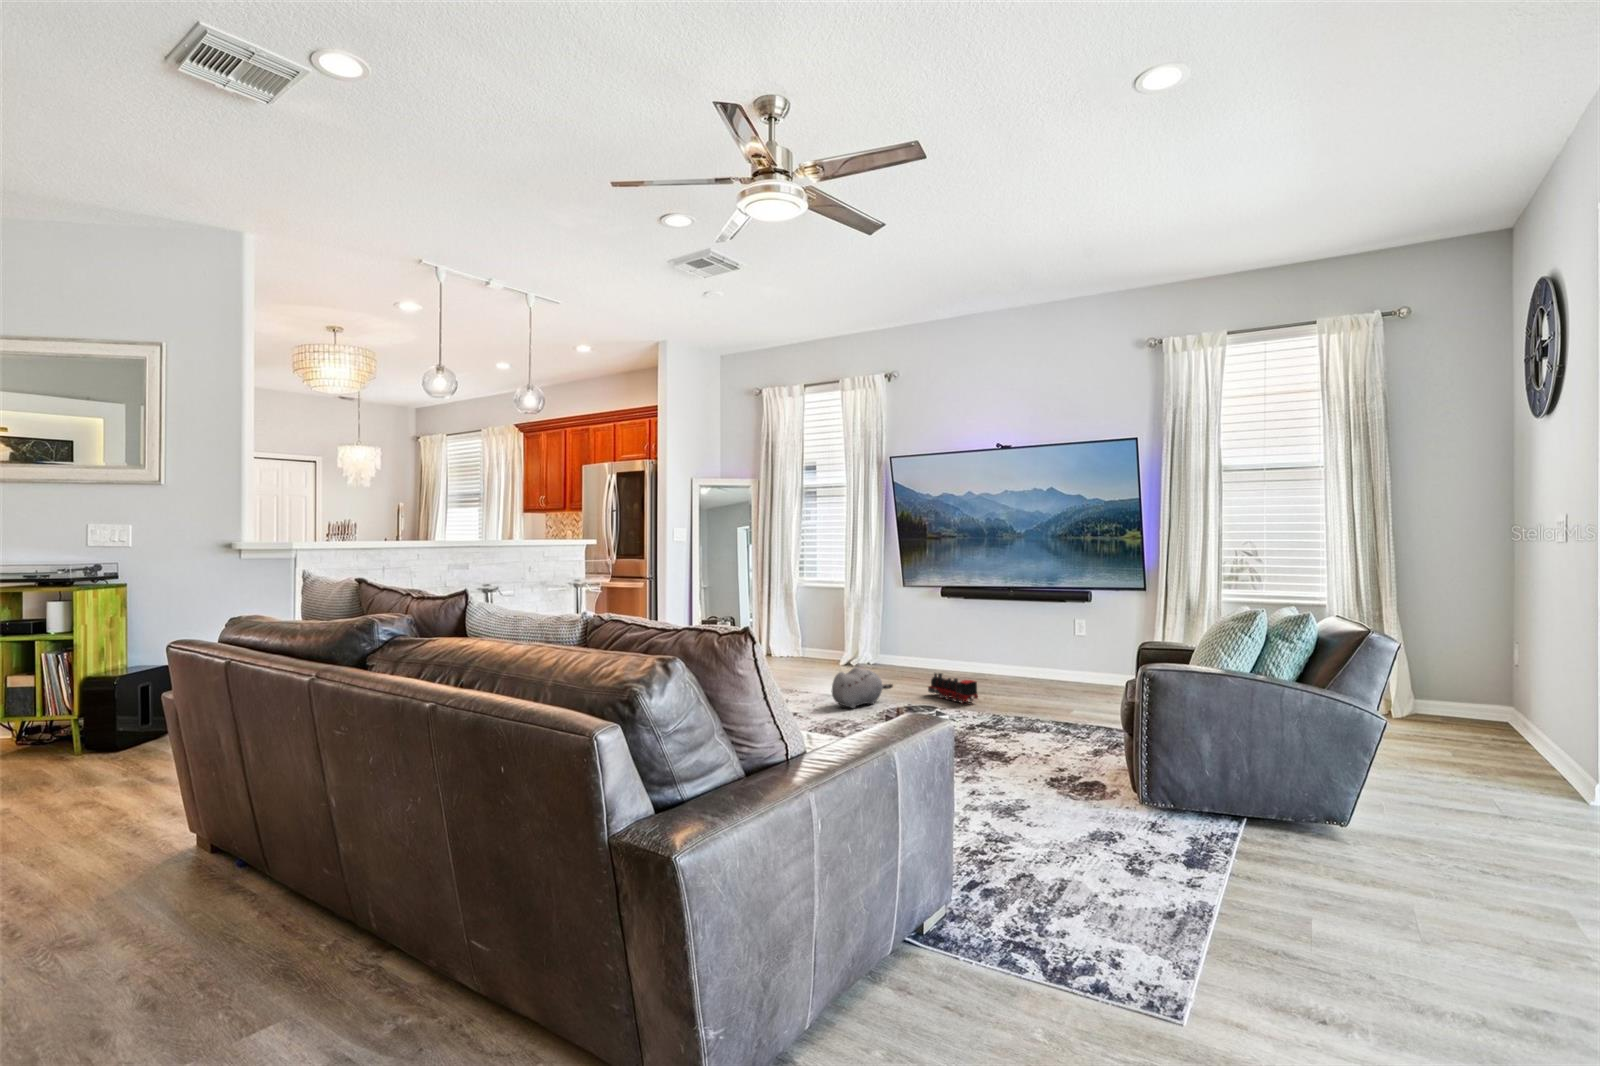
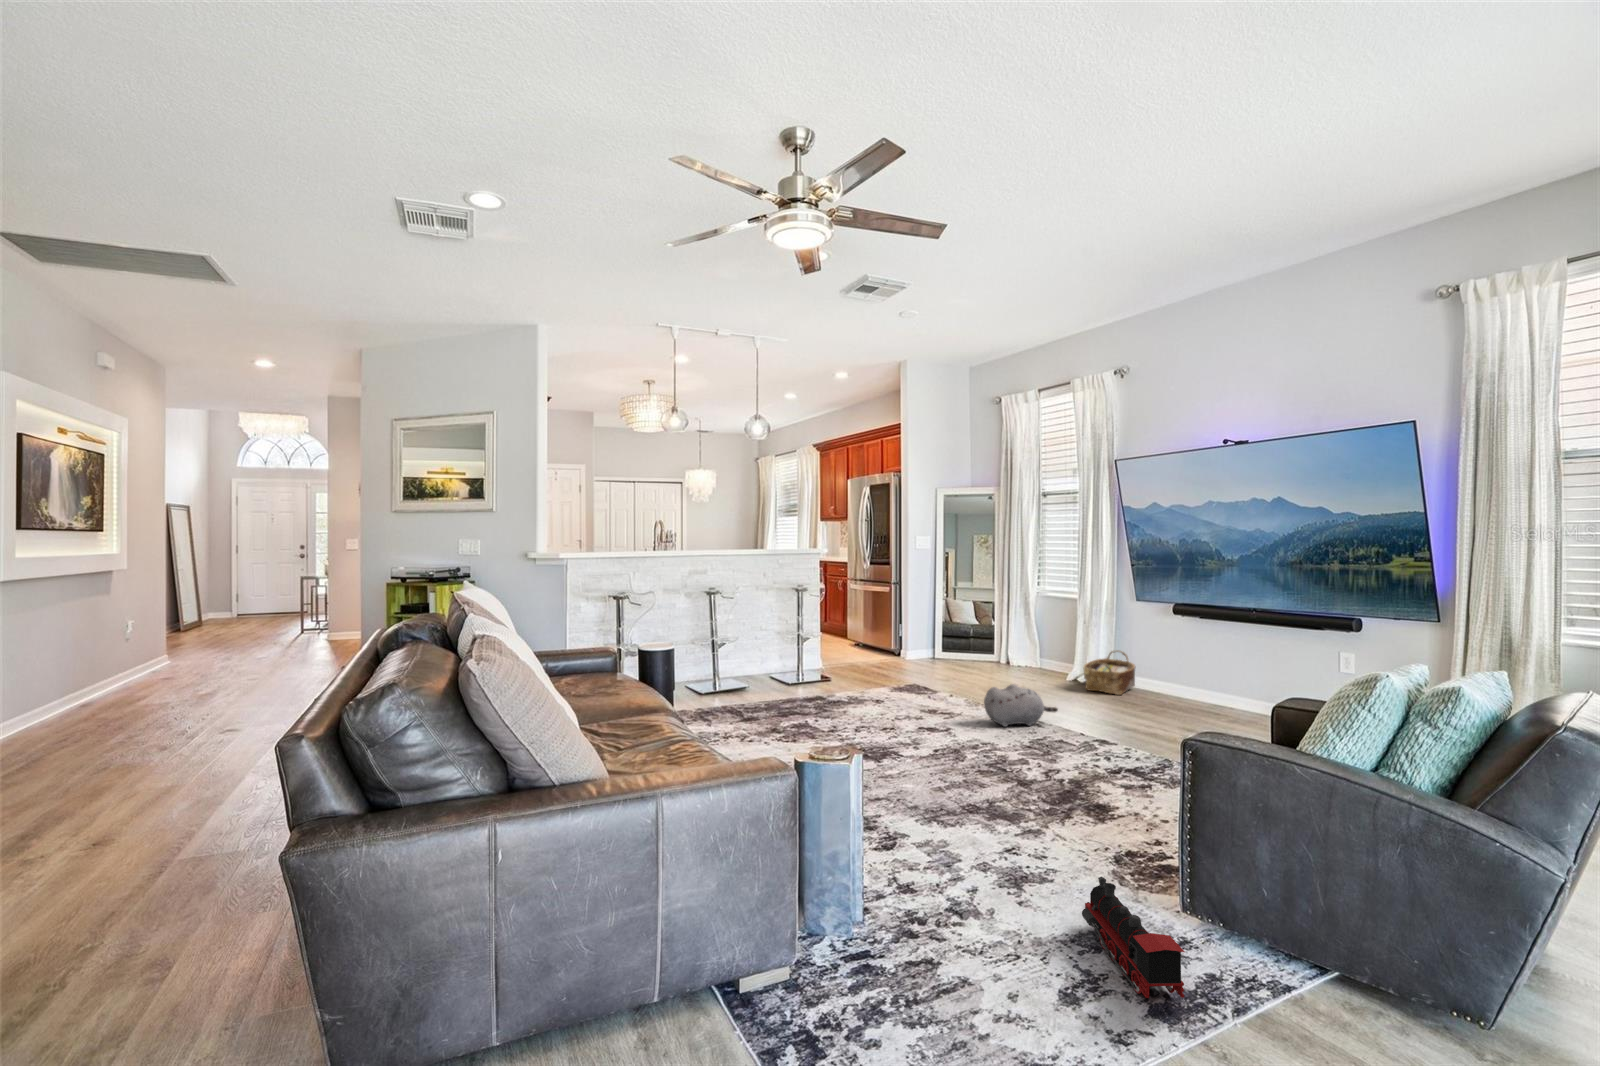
woven basket: none [875,628,917,669] -> present [1083,650,1135,695]
toy train: present [928,673,978,703] -> present [1082,877,1185,998]

